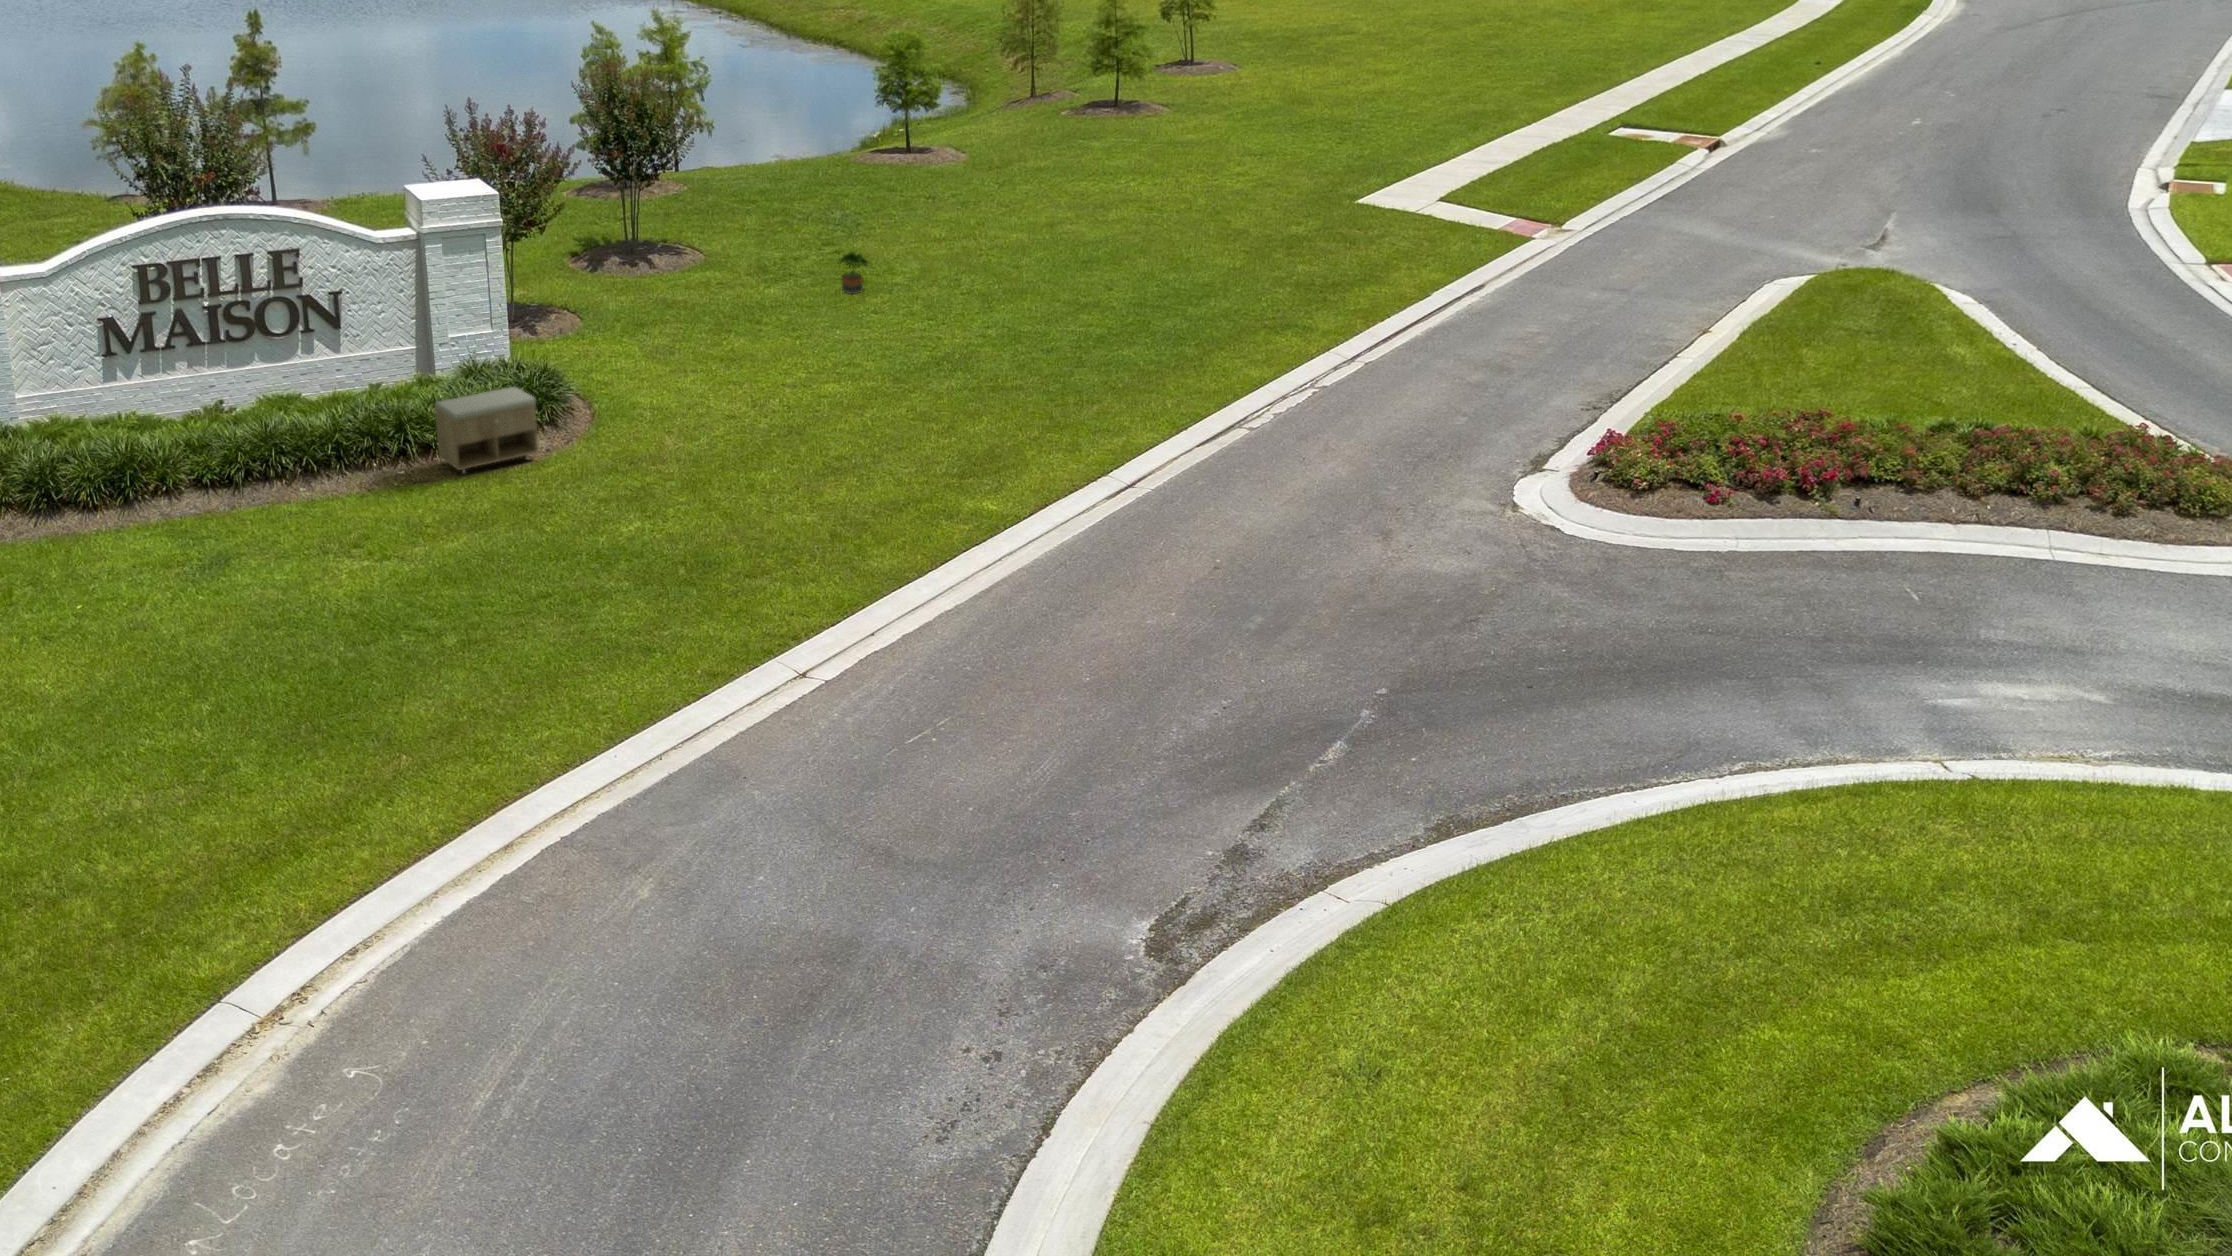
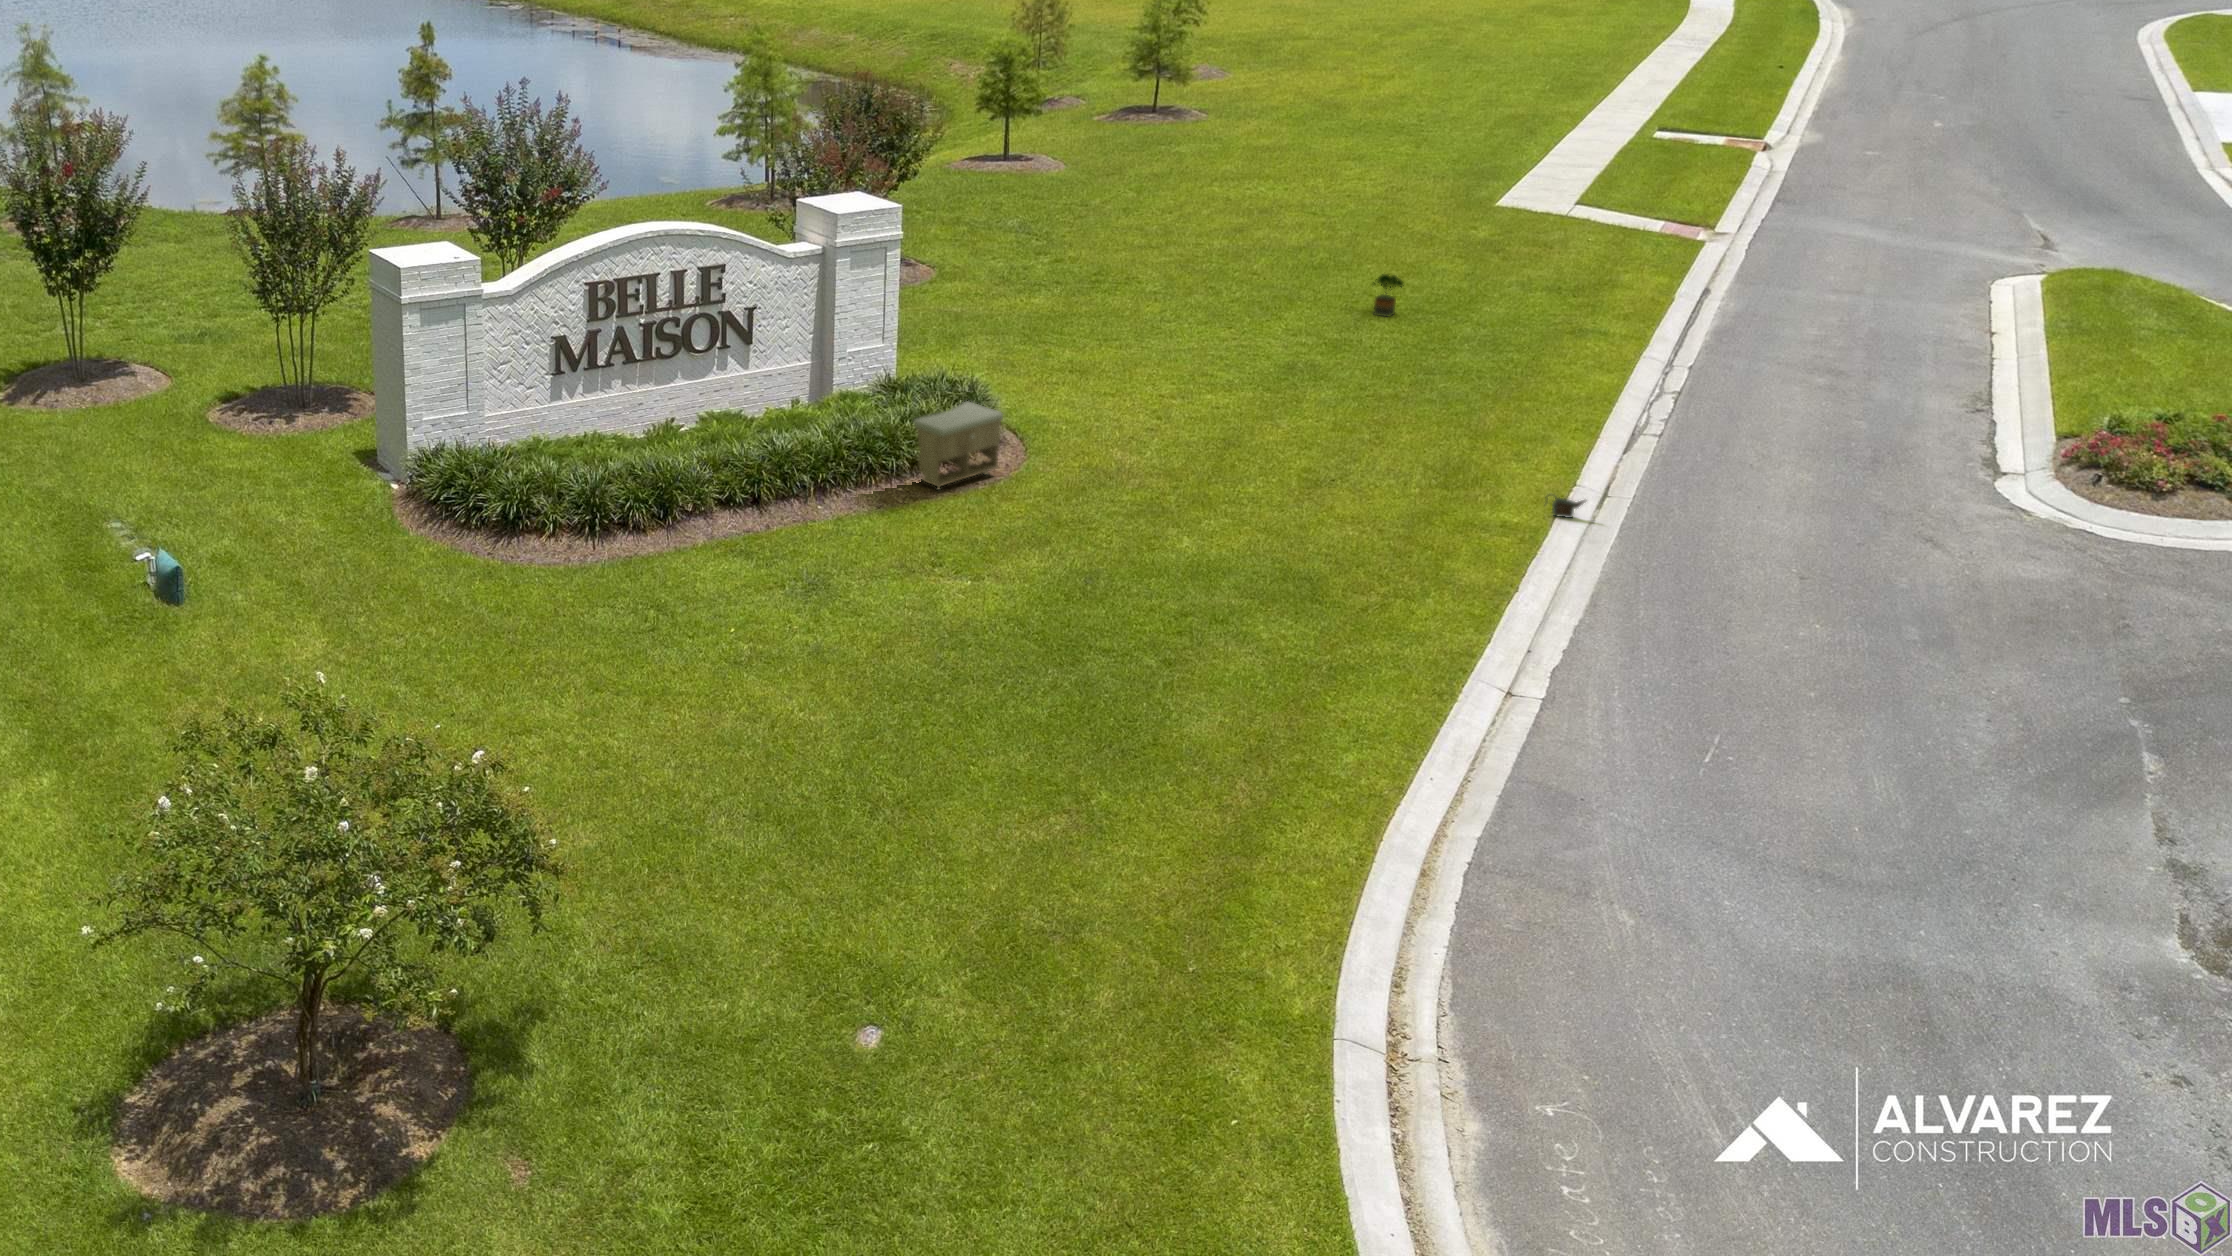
potted tree: present [839,252,868,294] -> present [1373,274,1404,317]
watering can: none [1033,484,1070,509] -> present [1545,497,1586,518]

